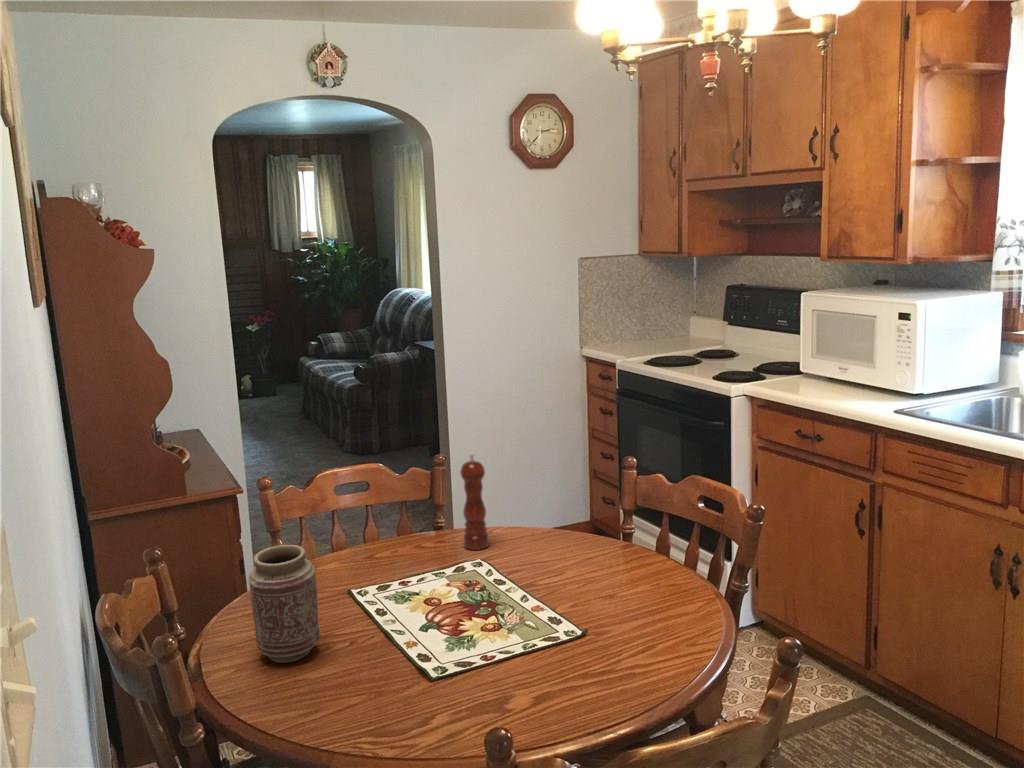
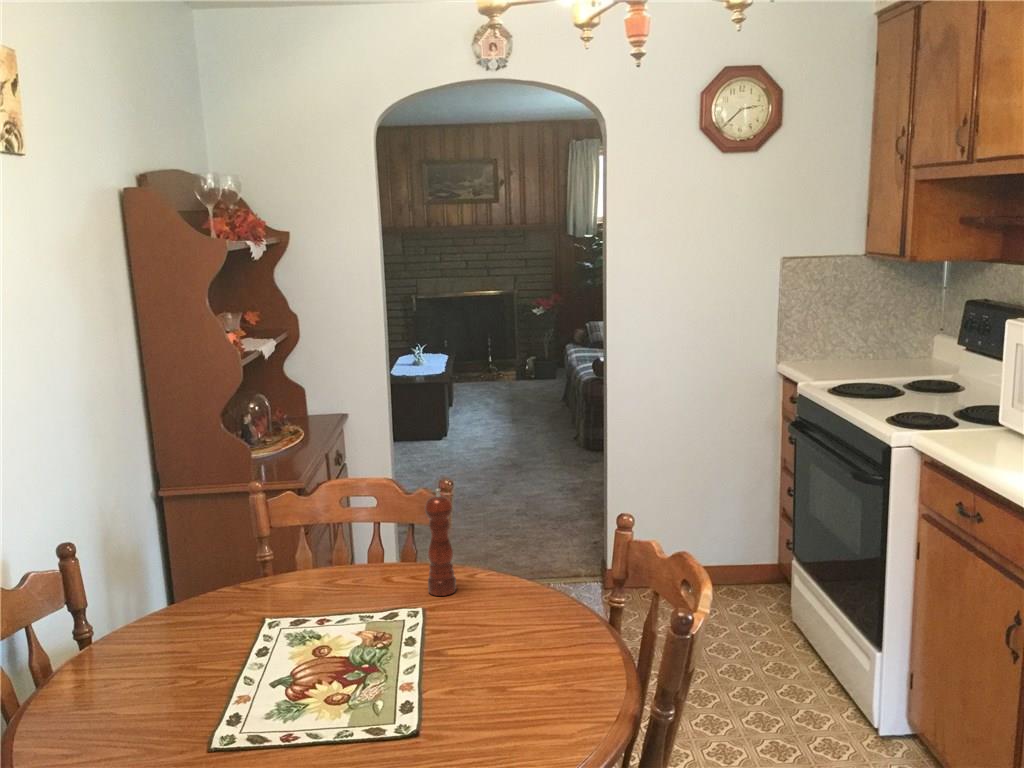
vase: present [248,545,320,663] -> none [85,566,167,689]

